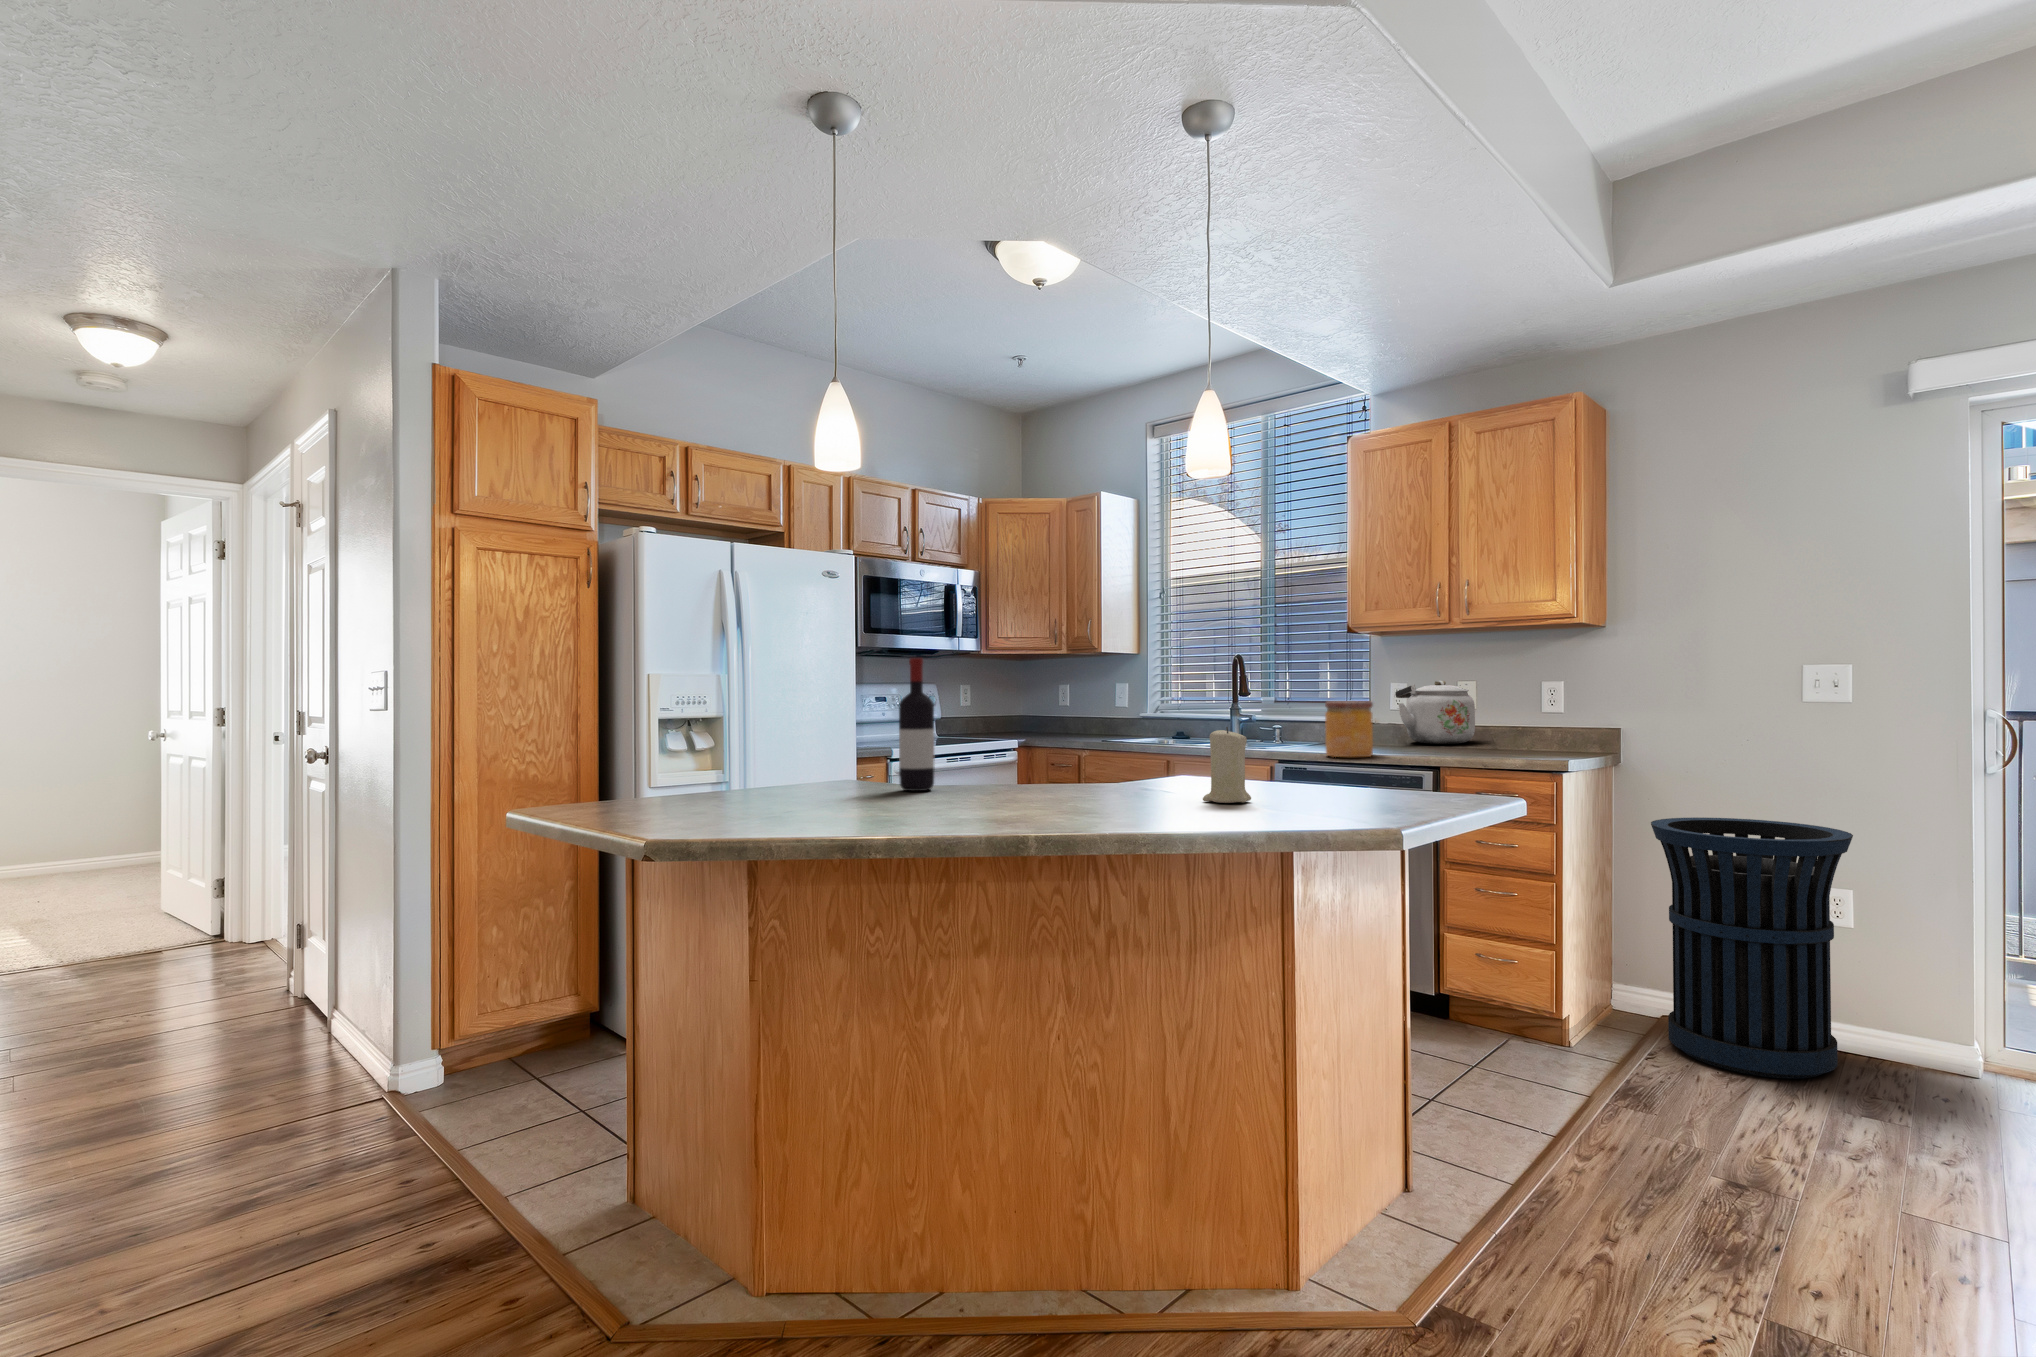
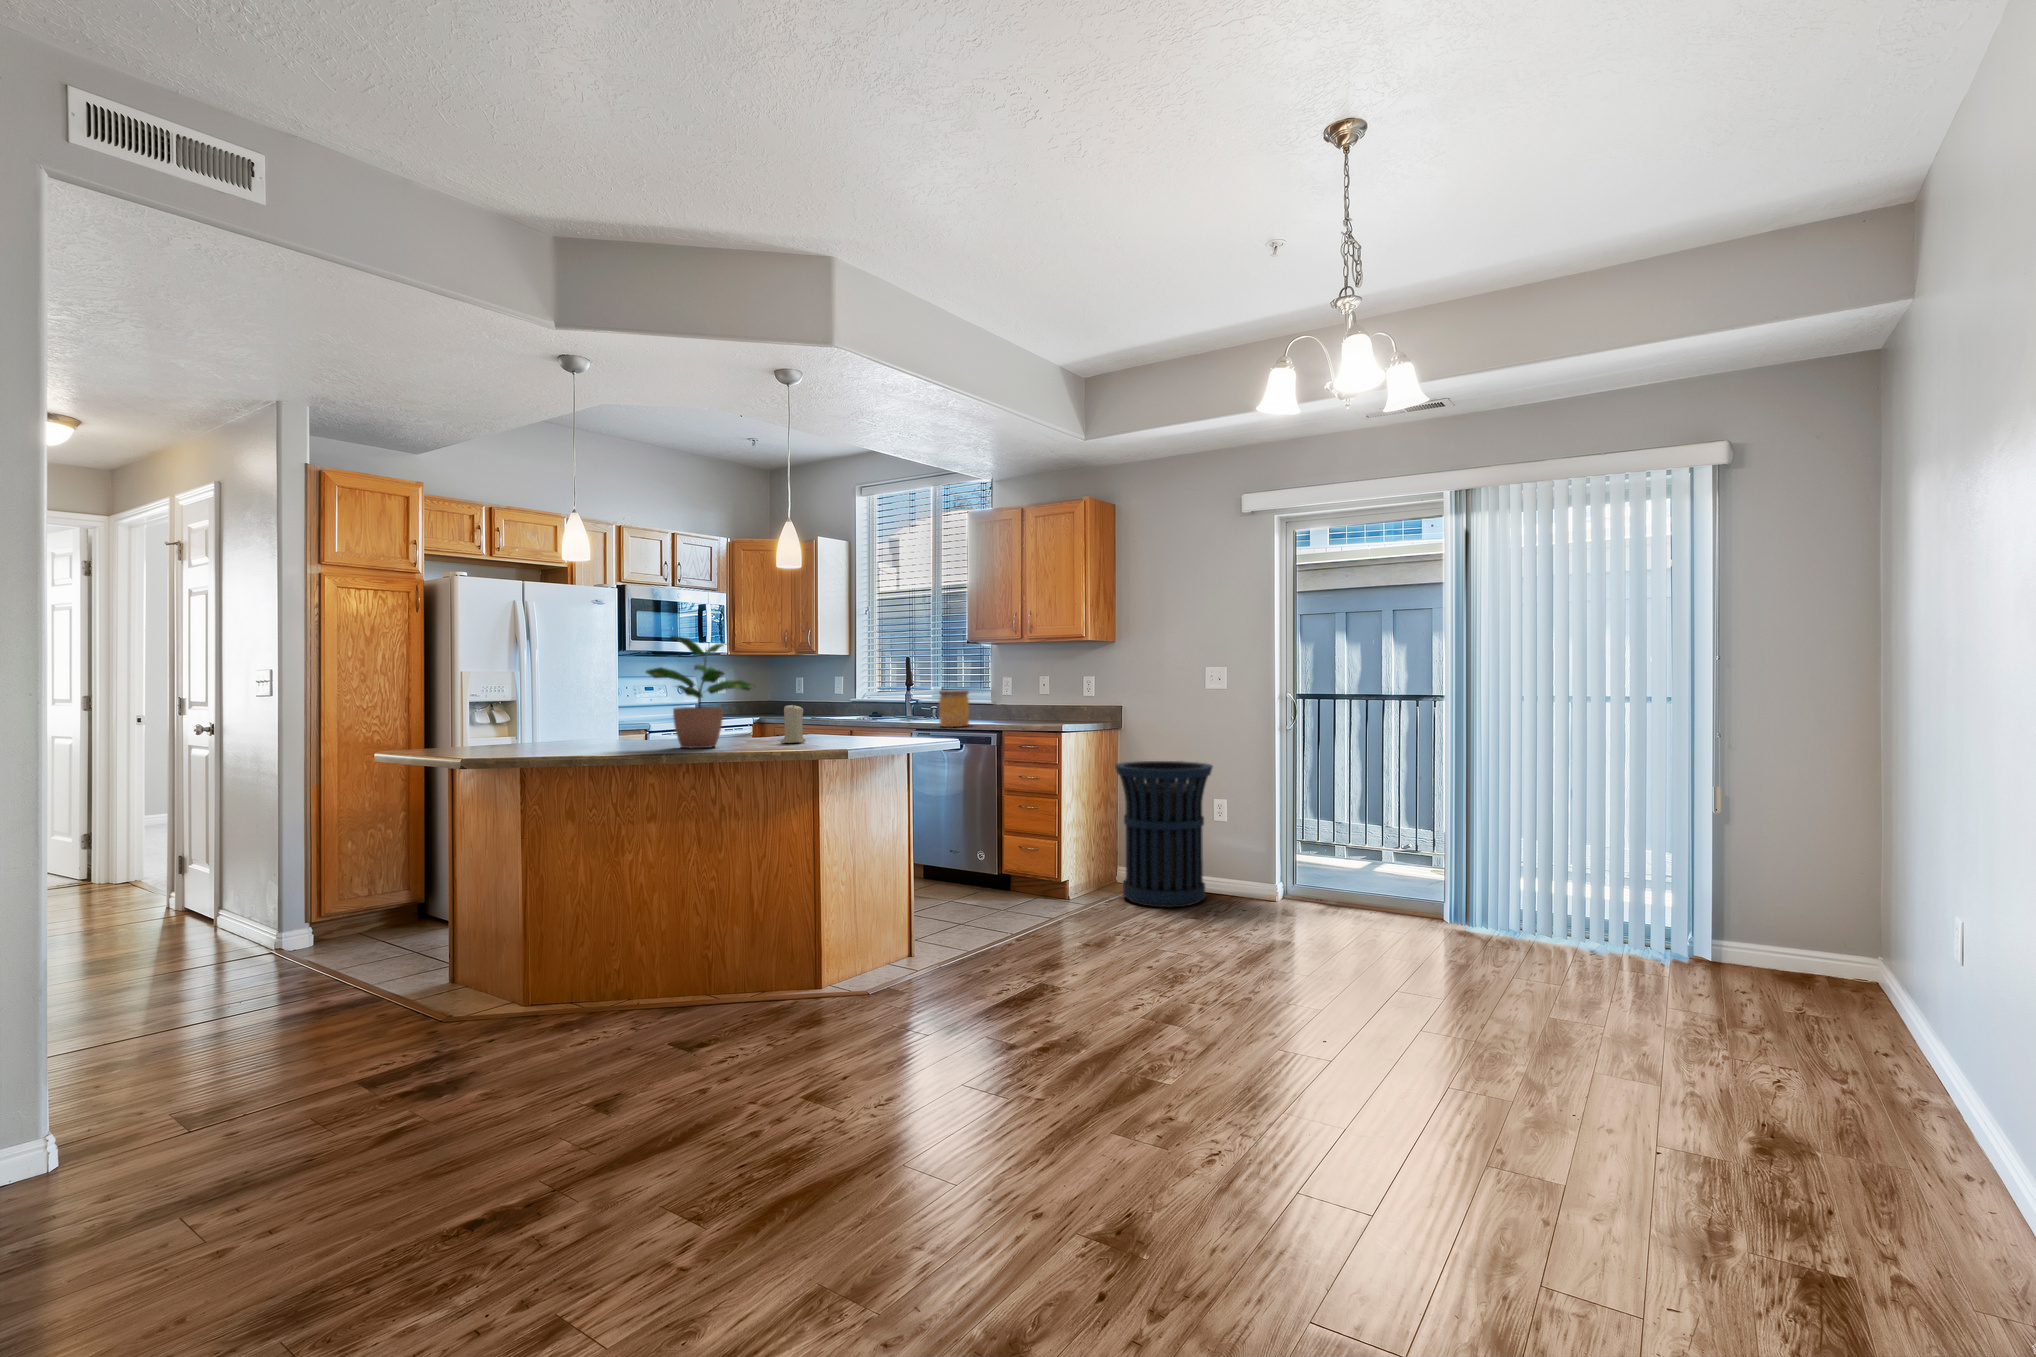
potted plant: none [968,594,1180,817] -> present [646,636,754,748]
wine bottle: present [899,658,934,791] -> none [618,665,640,741]
kettle: present [1395,681,1475,744] -> none [997,677,1047,718]

